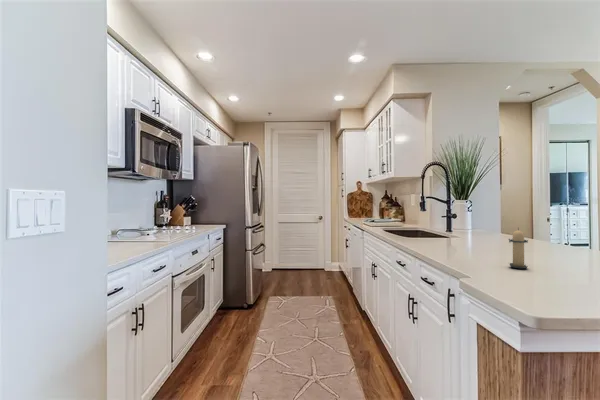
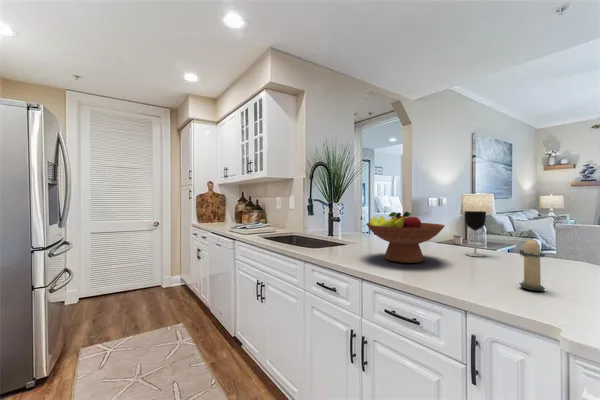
fruit bowl: none [432,208,502,250] -> present [366,212,445,263]
wine glass: none [542,209,563,252] -> present [465,211,486,256]

